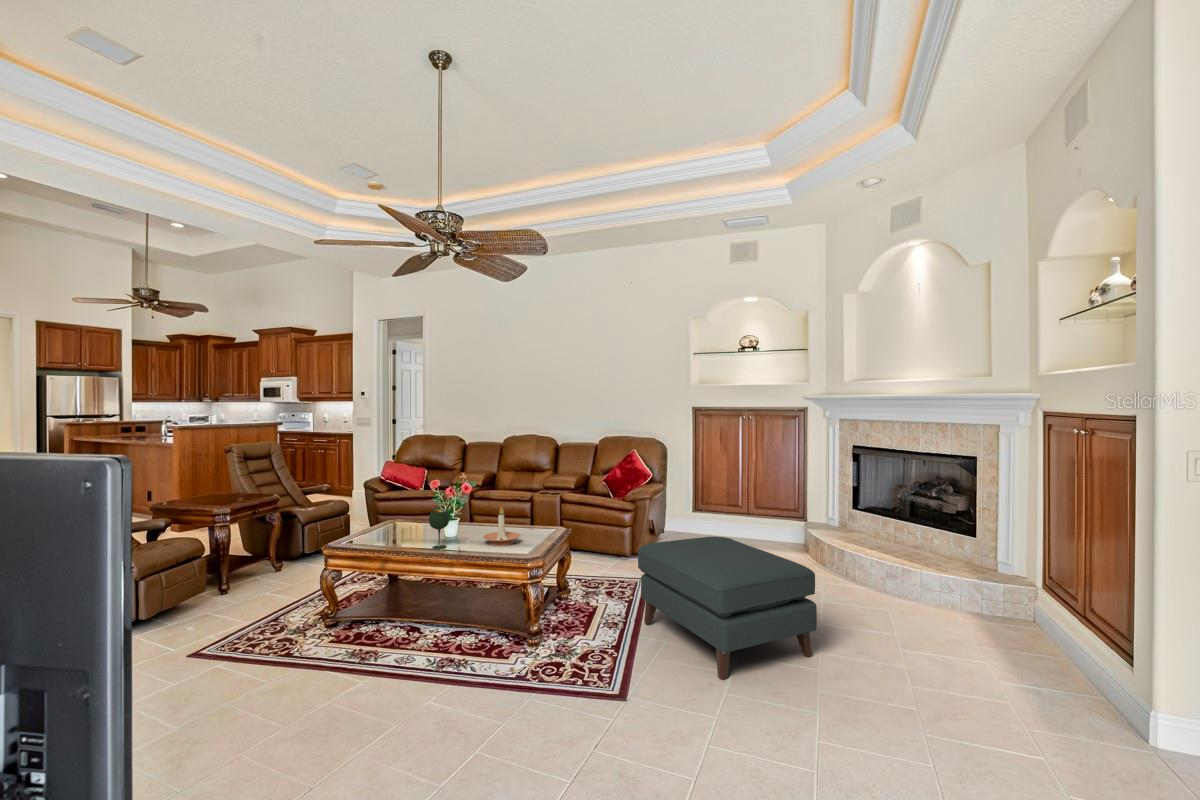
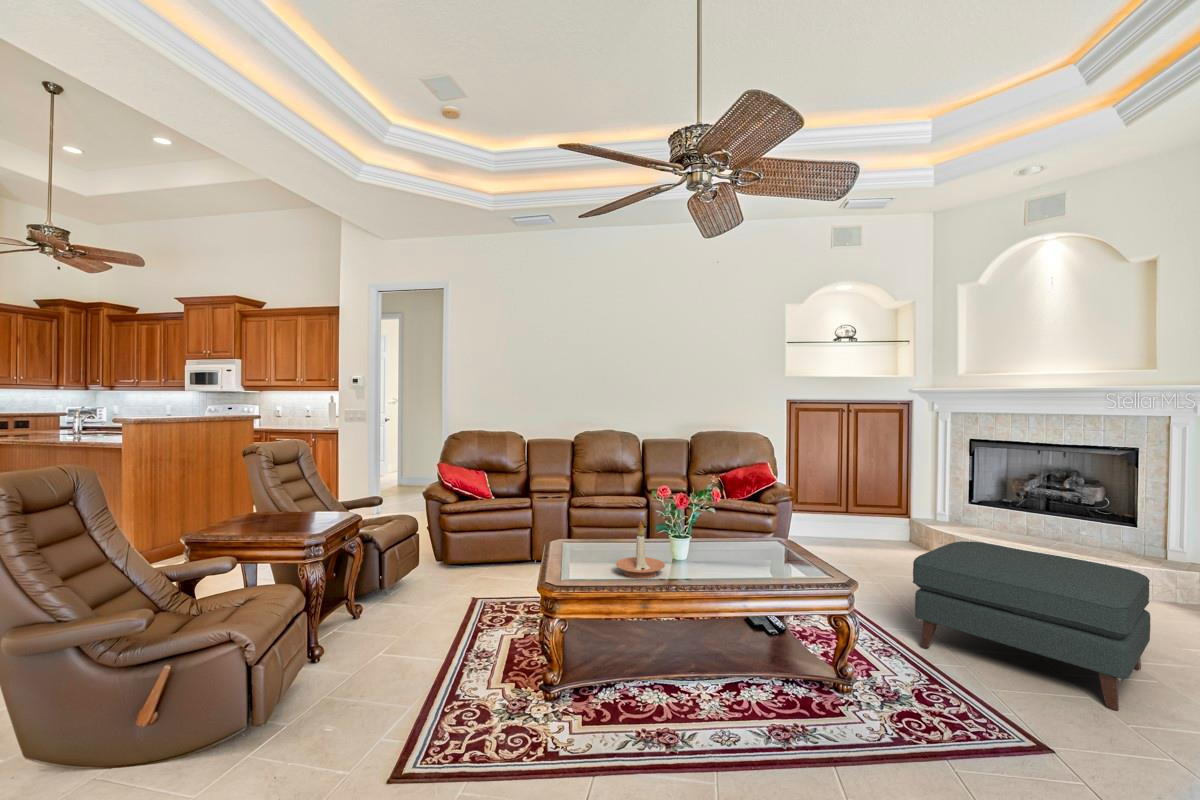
candle holder: present [483,504,520,546] -> present [616,521,665,578]
wine glass: present [429,510,449,549] -> none [689,527,714,578]

